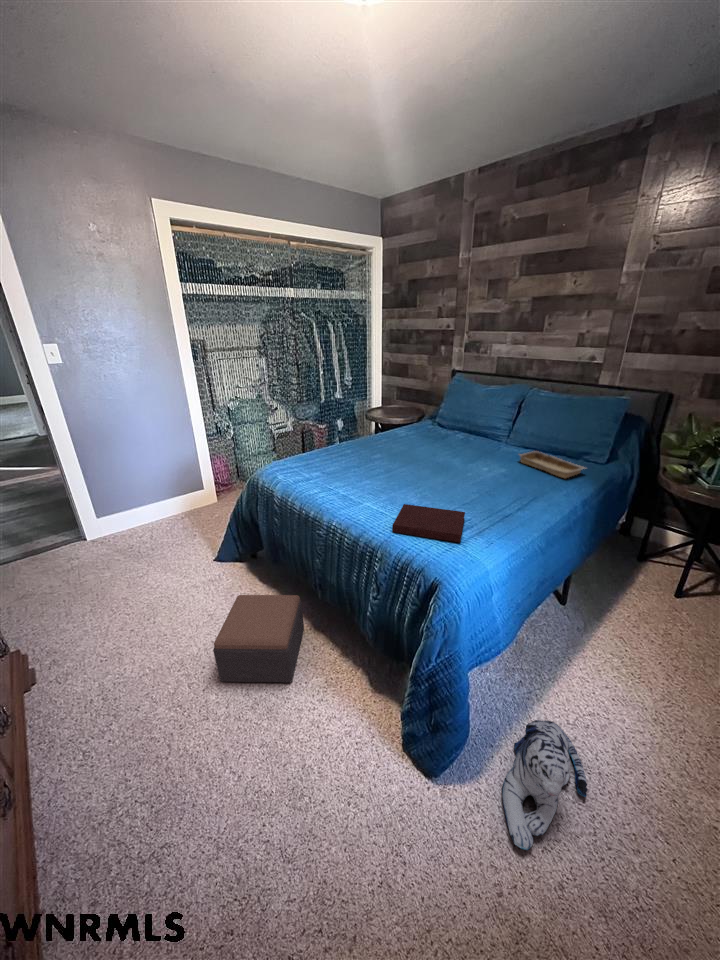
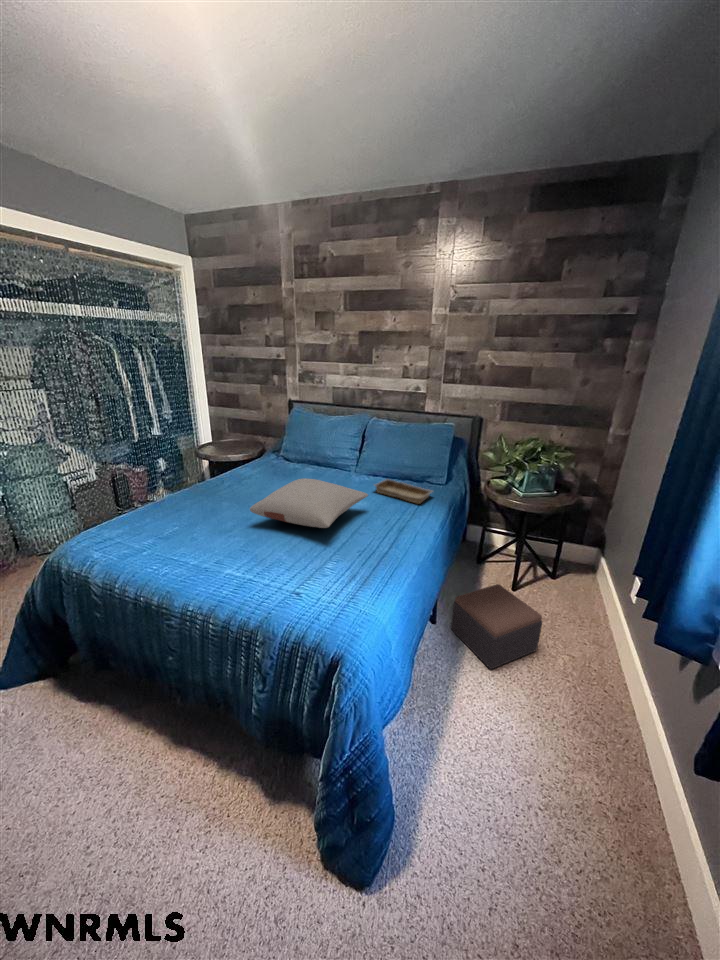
pillow: none [393,439,507,482] -> present [250,479,368,528]
notebook: present [392,504,465,543] -> none [270,561,349,604]
footstool: present [213,595,304,682] -> present [451,584,542,669]
plush toy: present [502,720,587,850] -> none [432,757,505,923]

